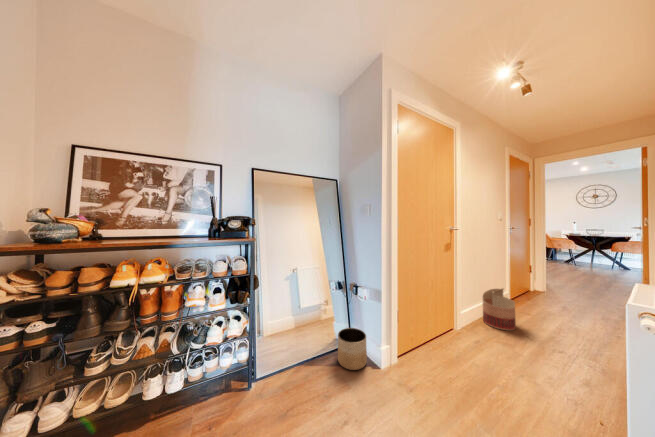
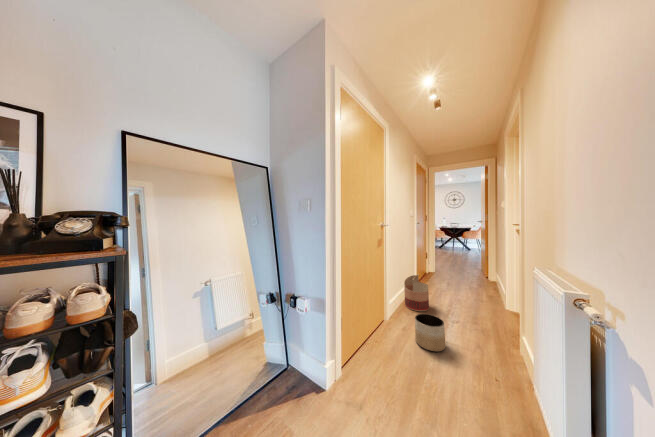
planter: present [338,328,367,370] -> present [415,314,445,352]

